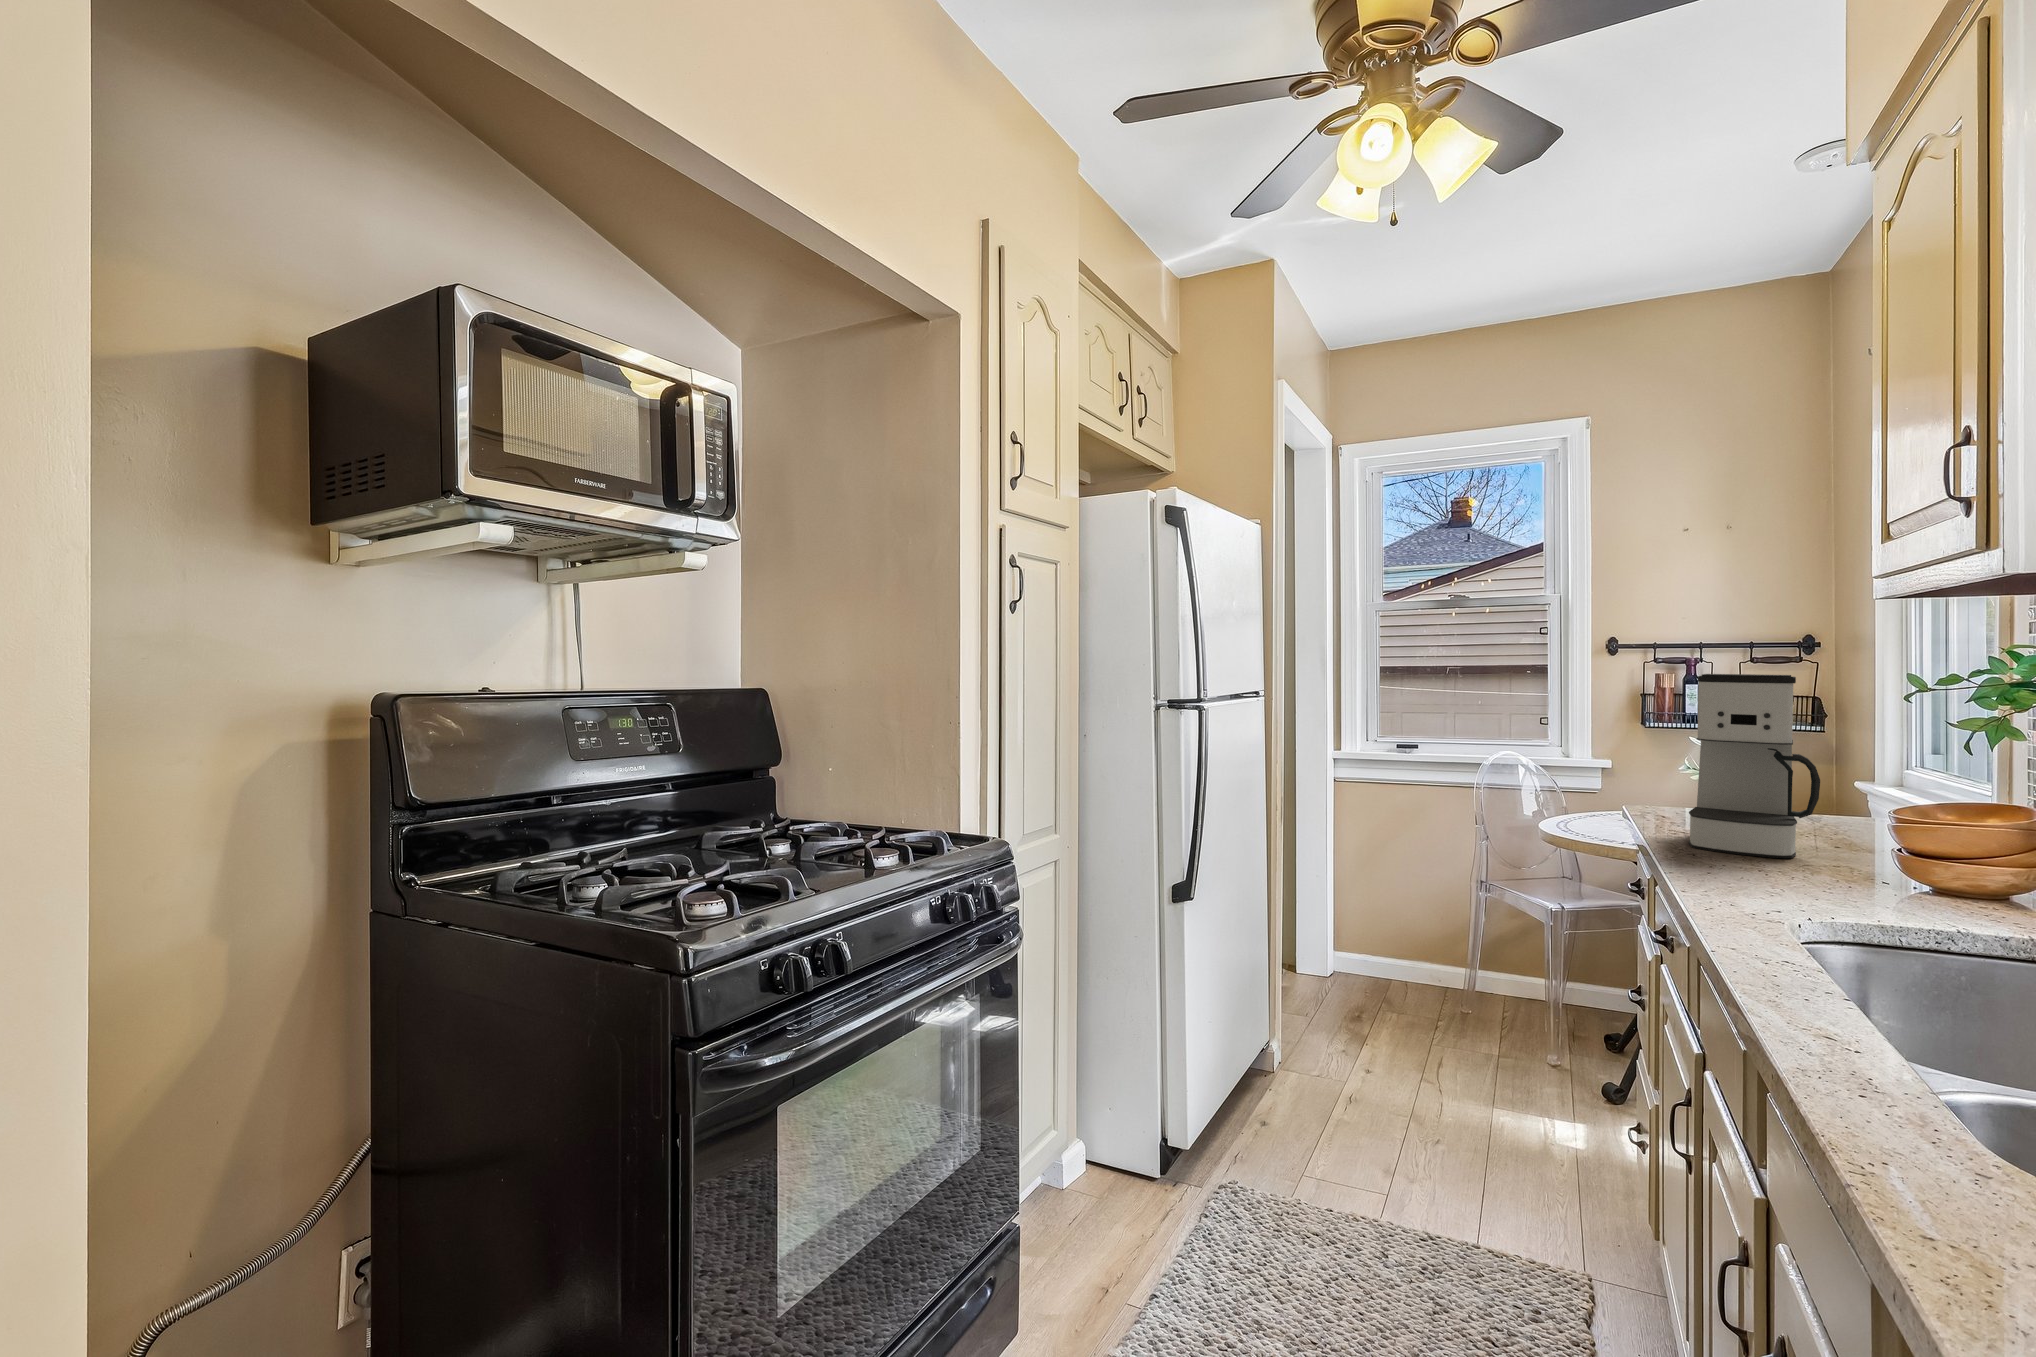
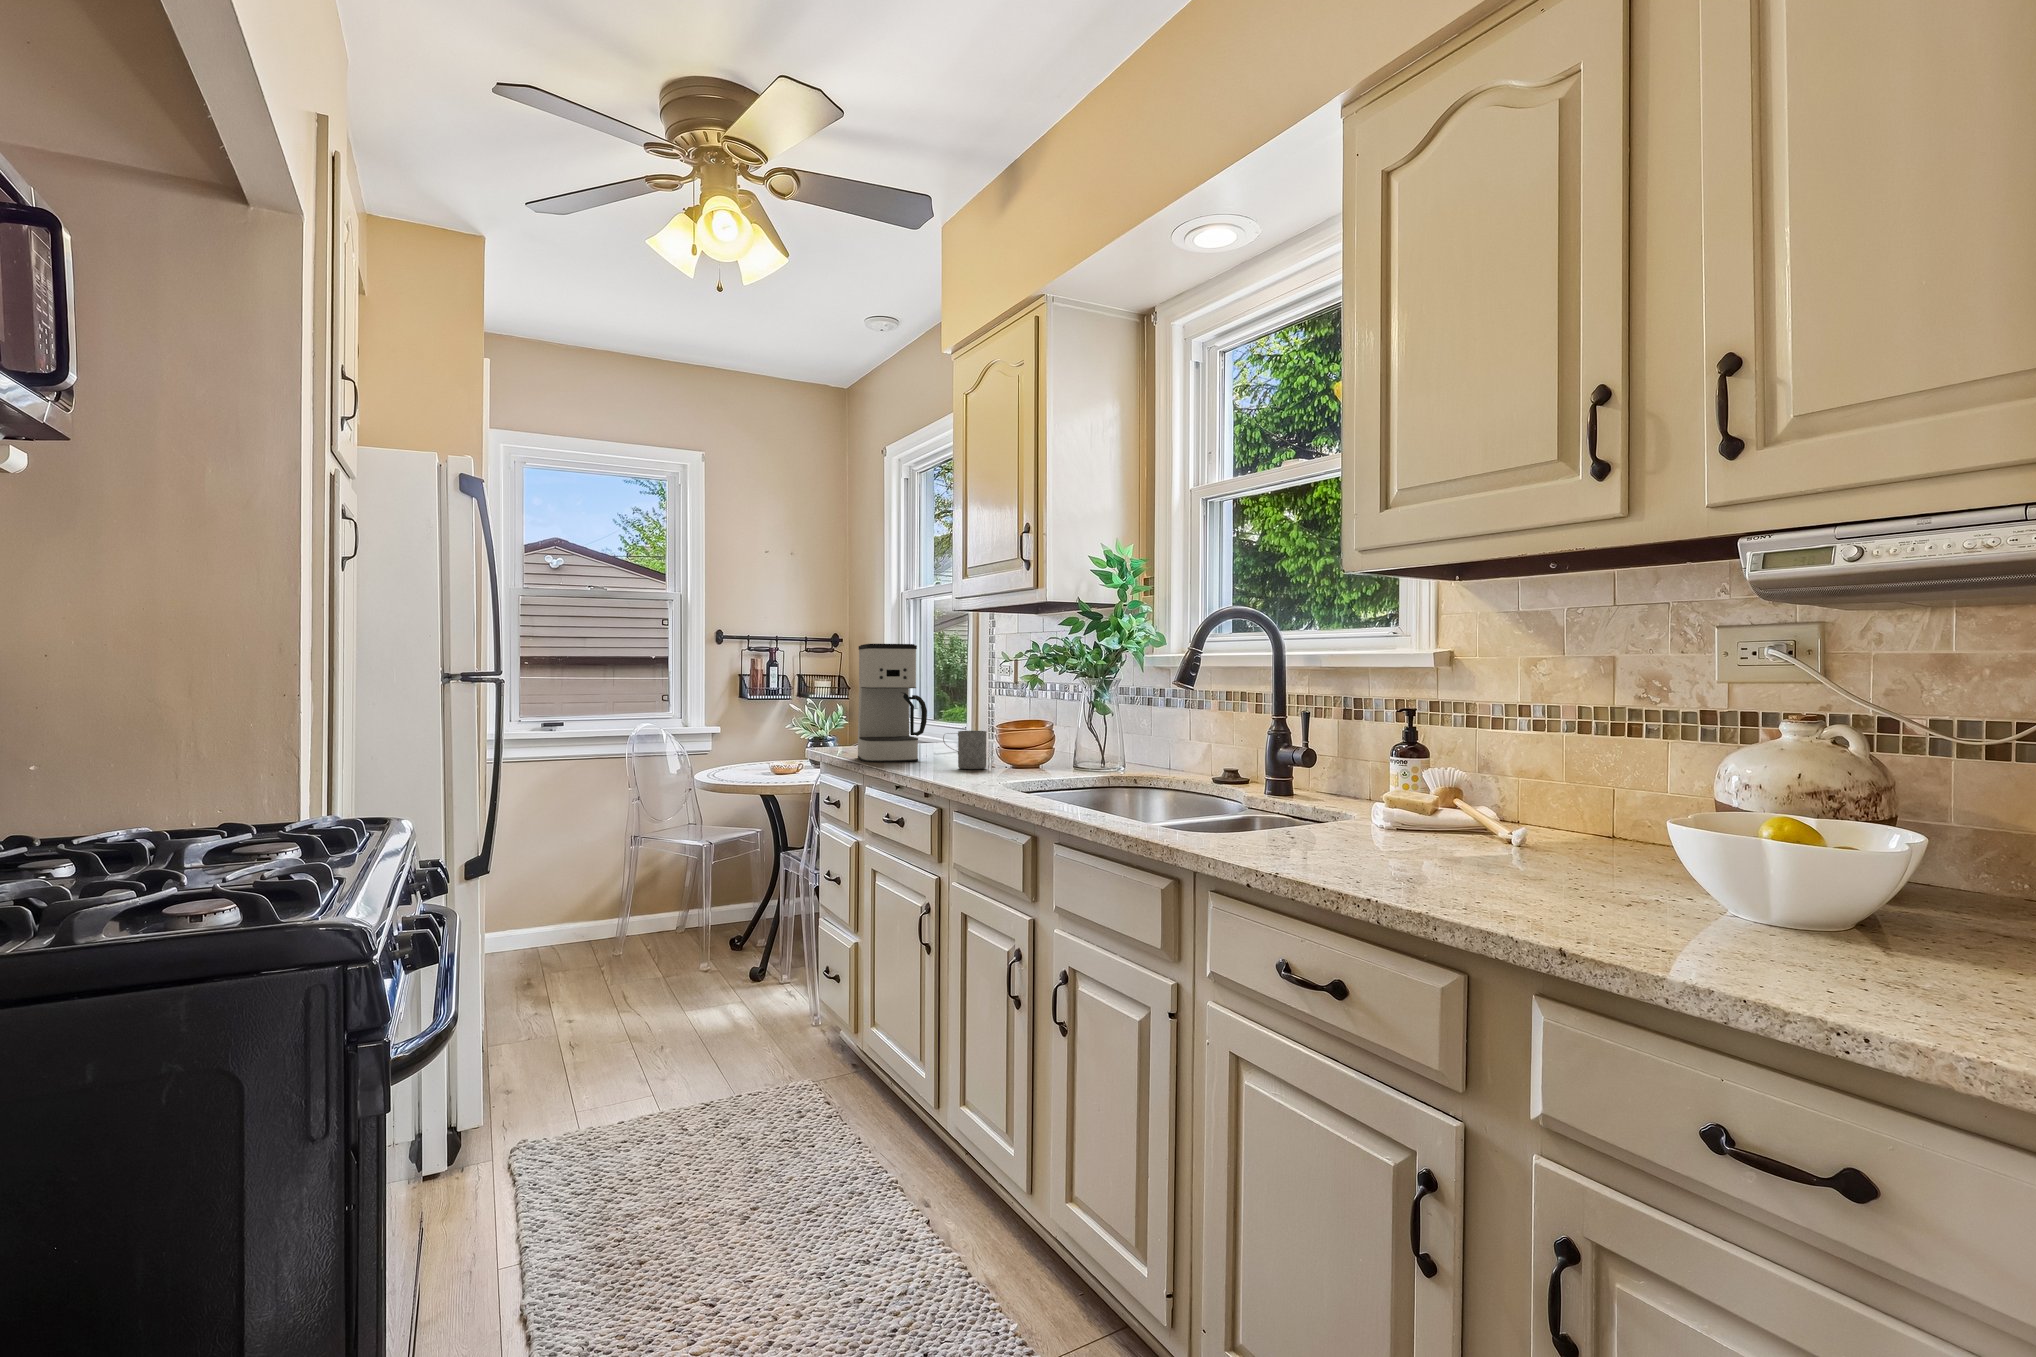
mug: none [1799,829,1898,902] -> present [943,731,987,769]

